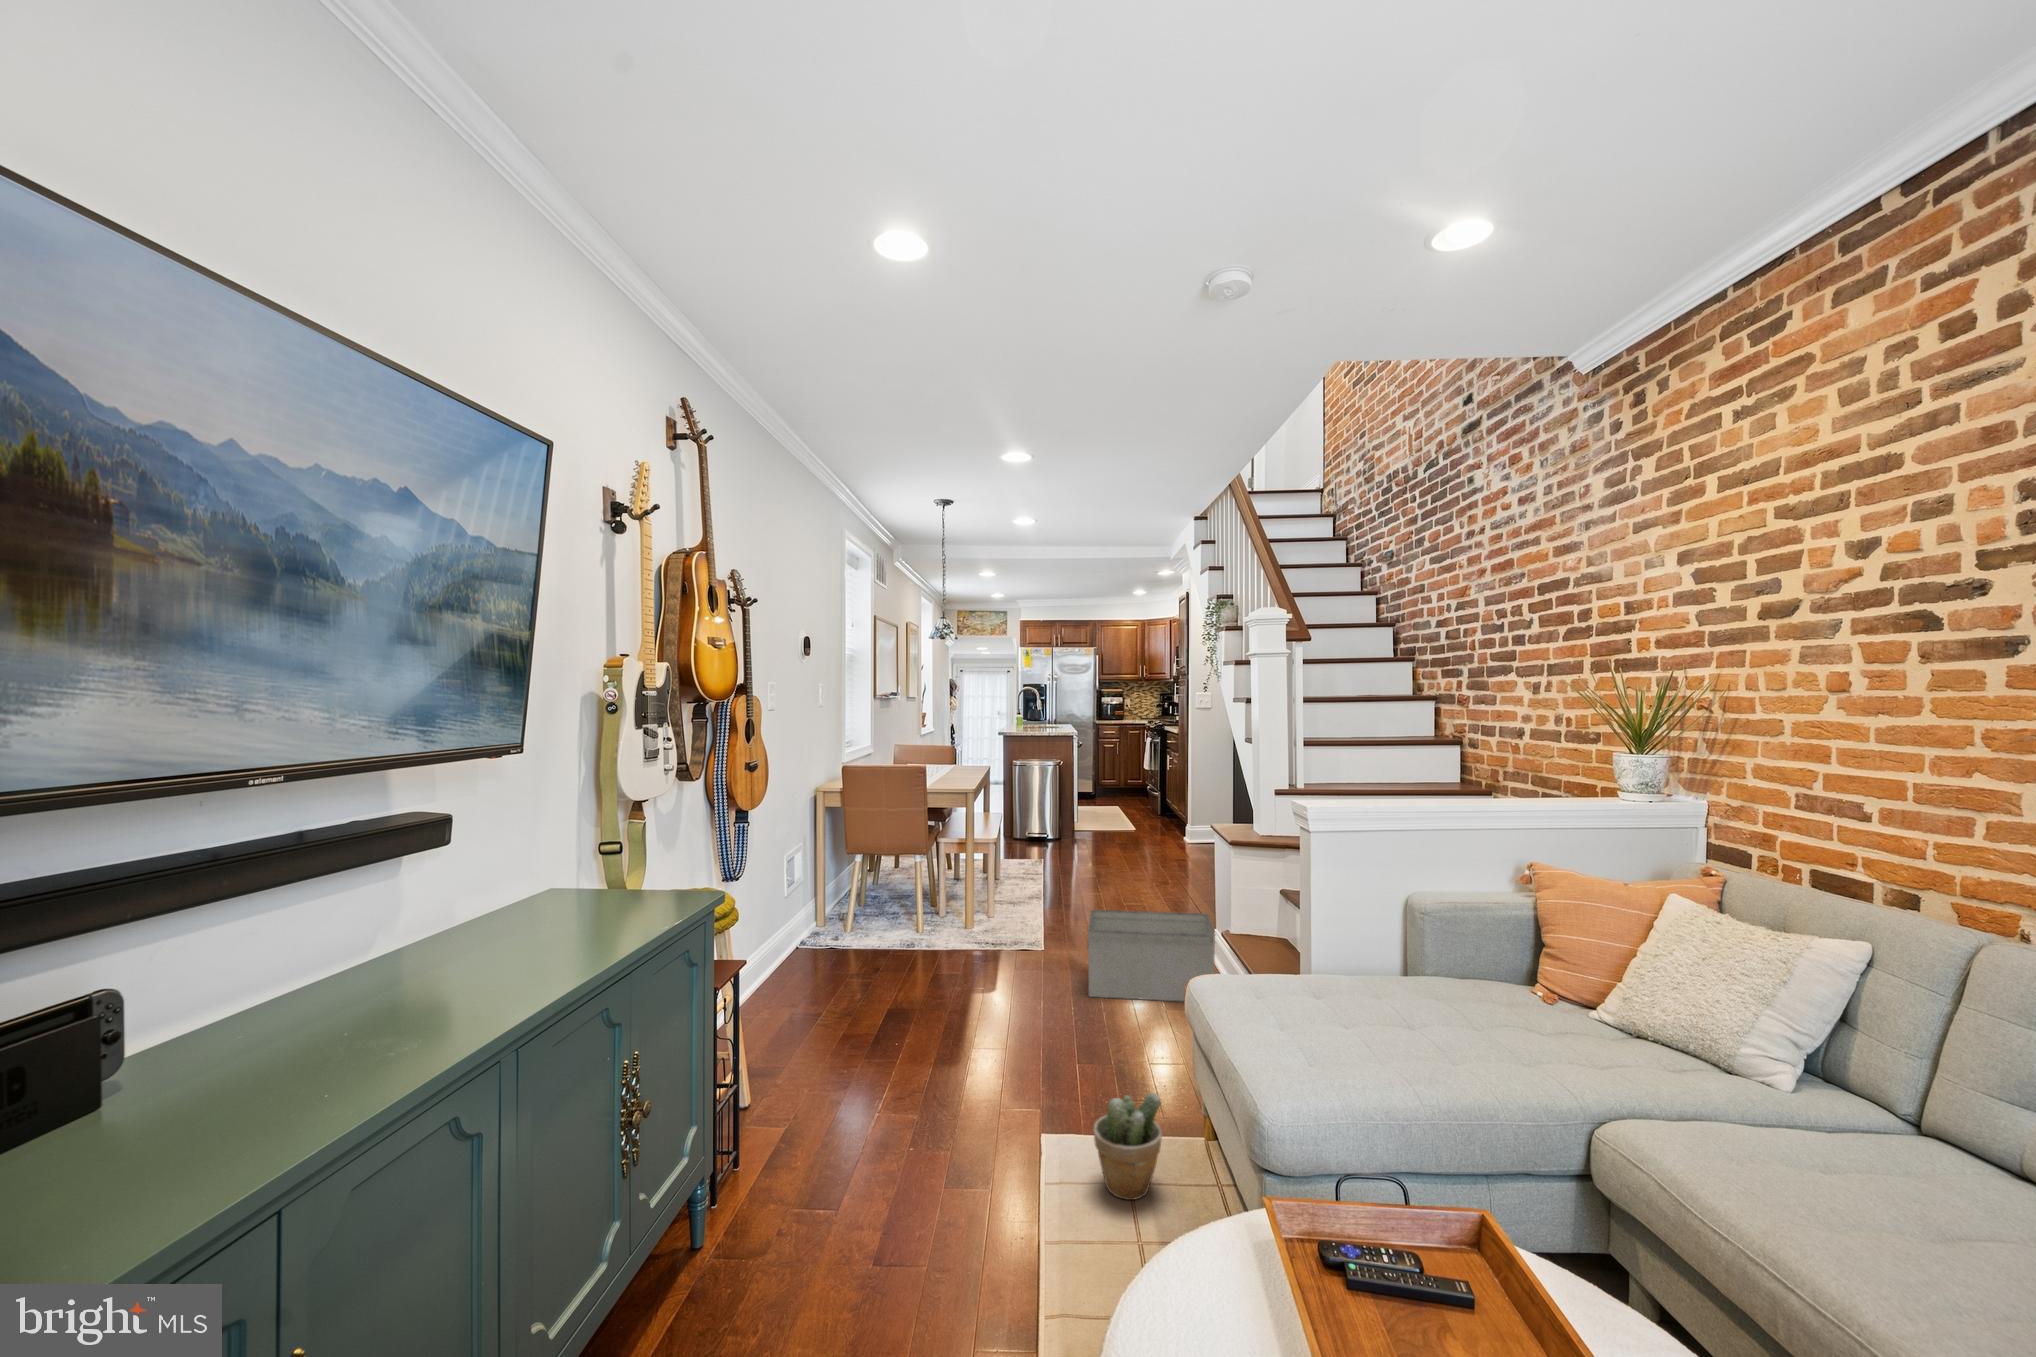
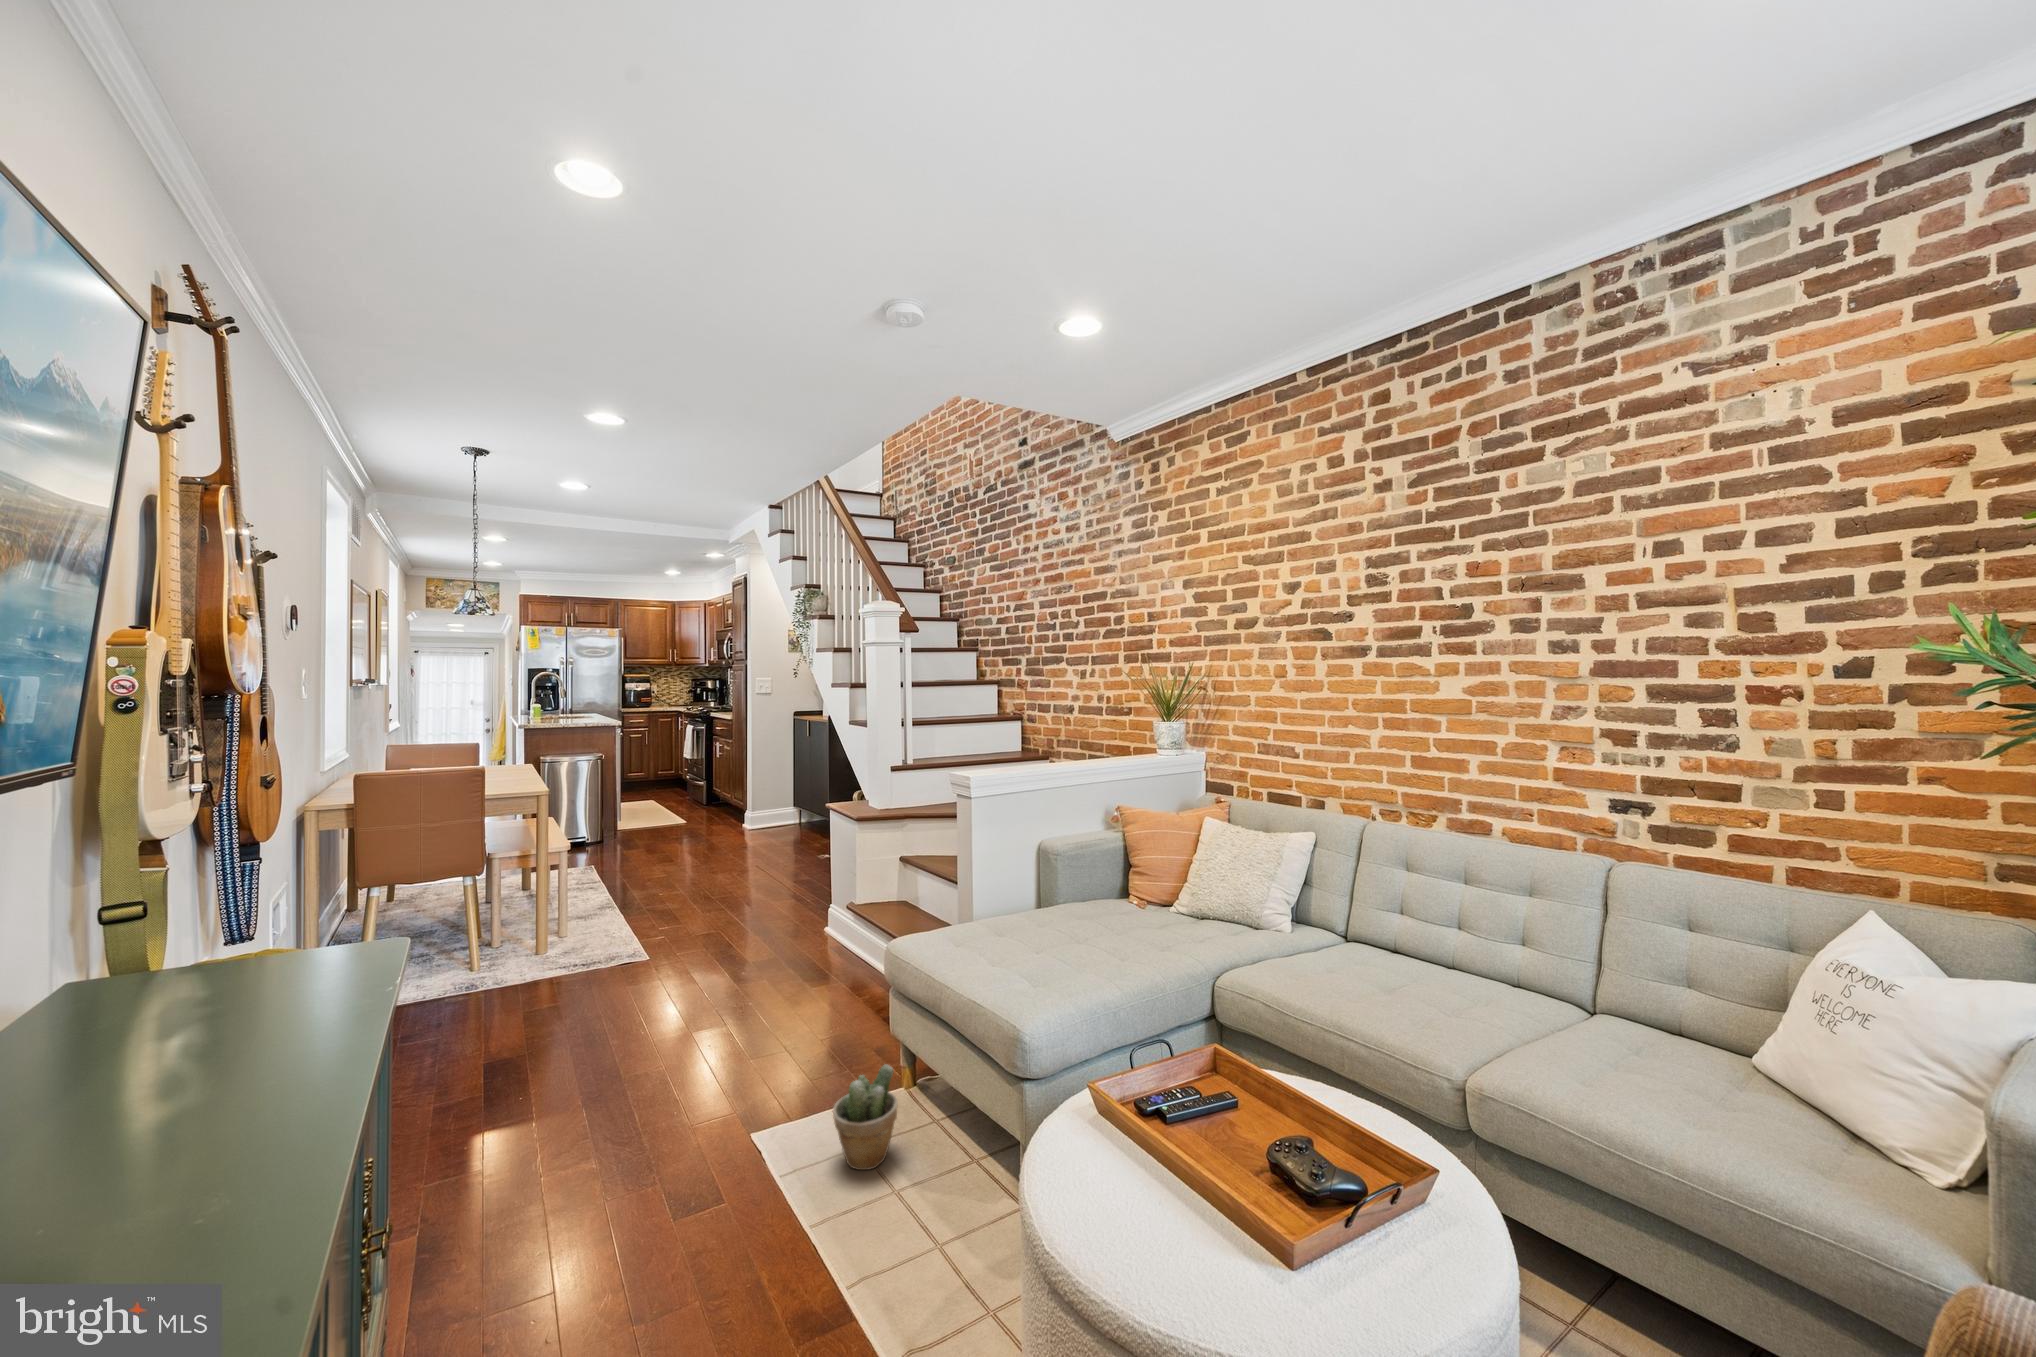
storage bin: present [1087,910,1215,1002] -> none [722,892,856,997]

